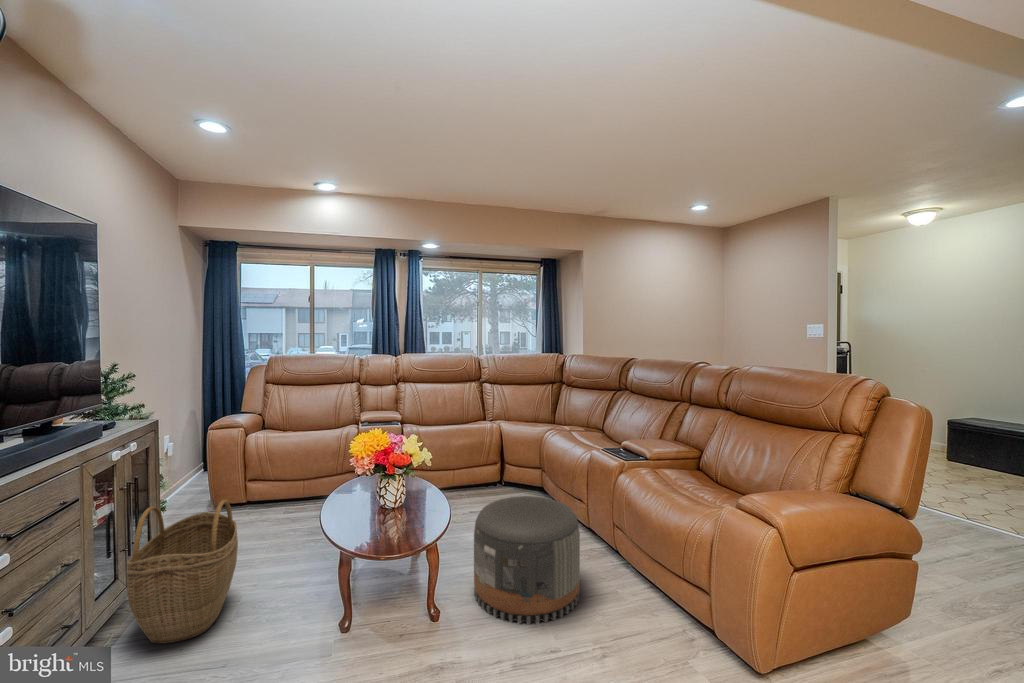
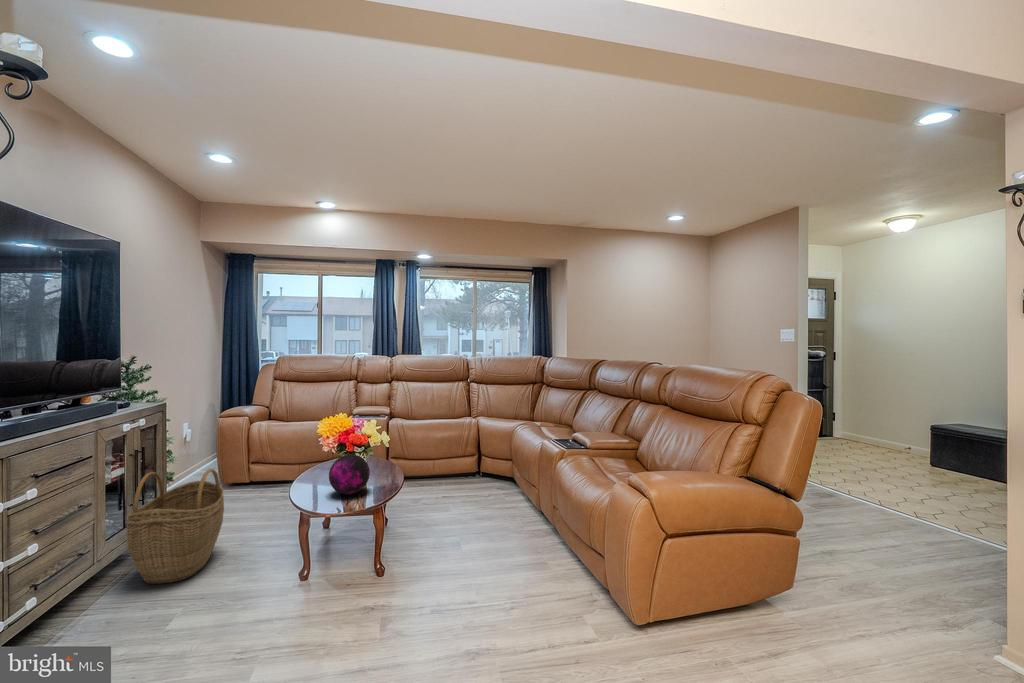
decorative orb: none [370,478,416,525] -> present [329,454,370,494]
pouf: present [474,496,580,624] -> none [420,477,514,584]

